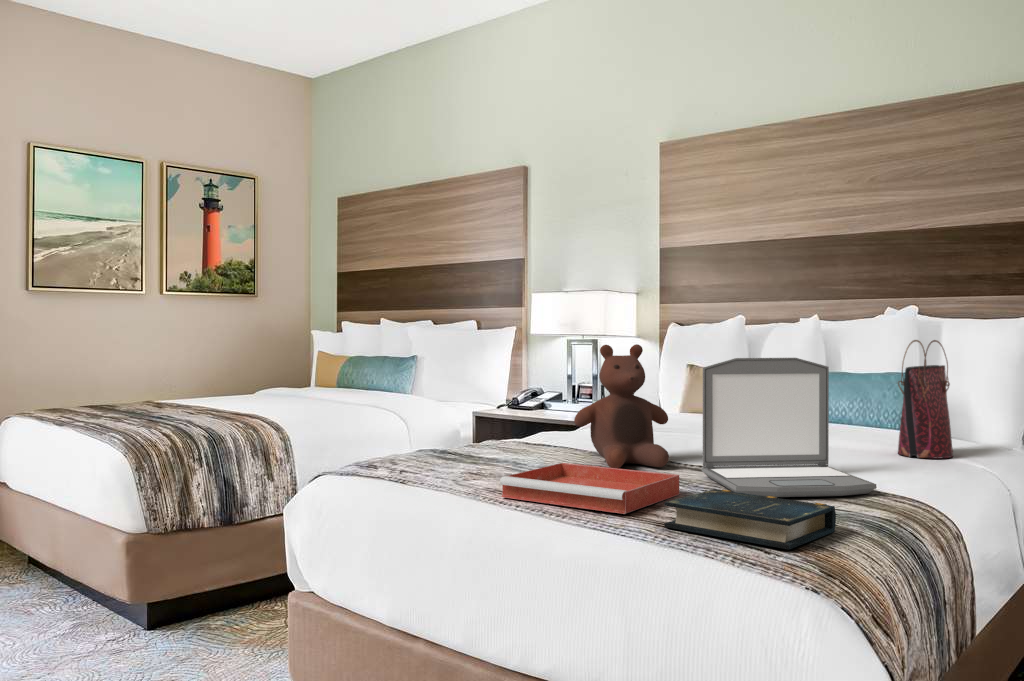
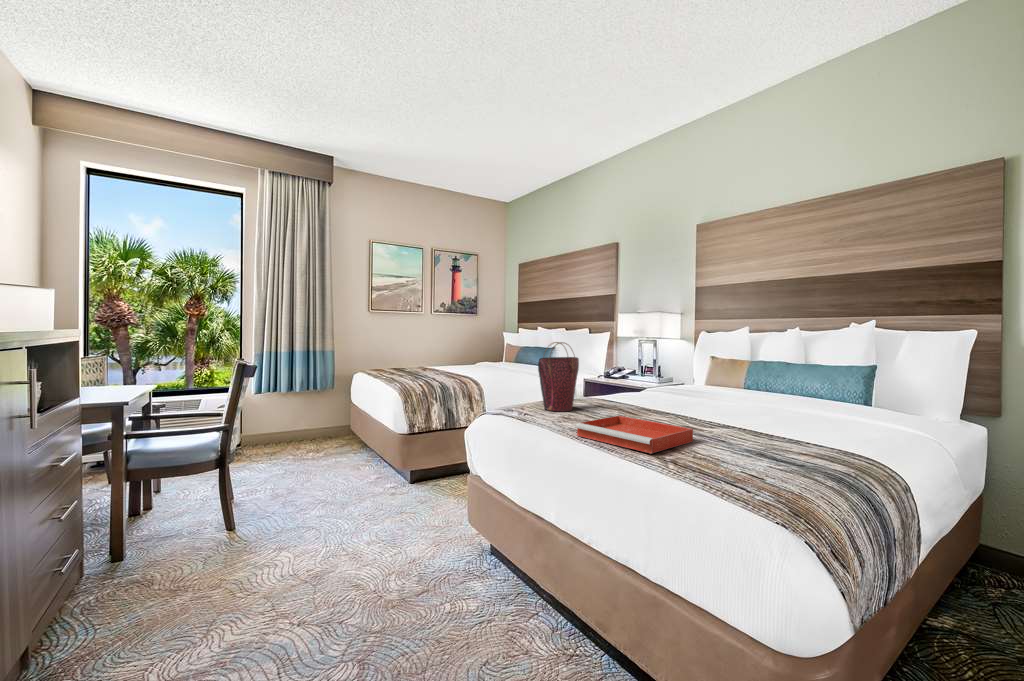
handbag: present [898,340,953,458] -> present [538,342,579,411]
stuffed bear: present [574,344,669,468] -> none [630,344,692,421]
laptop: present [701,358,876,497] -> none [711,354,839,451]
book: present [664,489,836,550] -> none [676,441,804,493]

